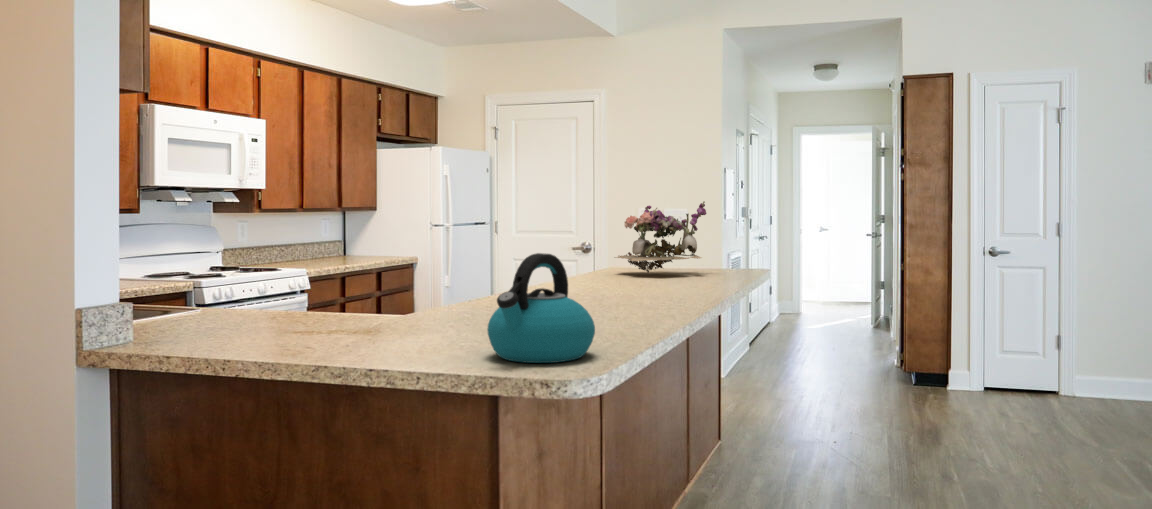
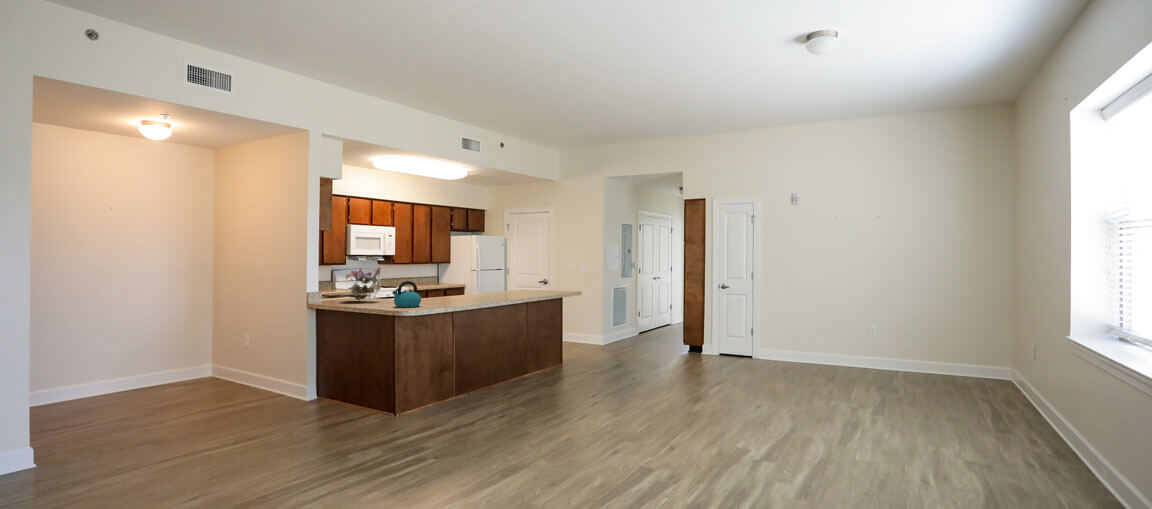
flower arrangement: present [615,201,706,273] -> present [343,267,381,301]

